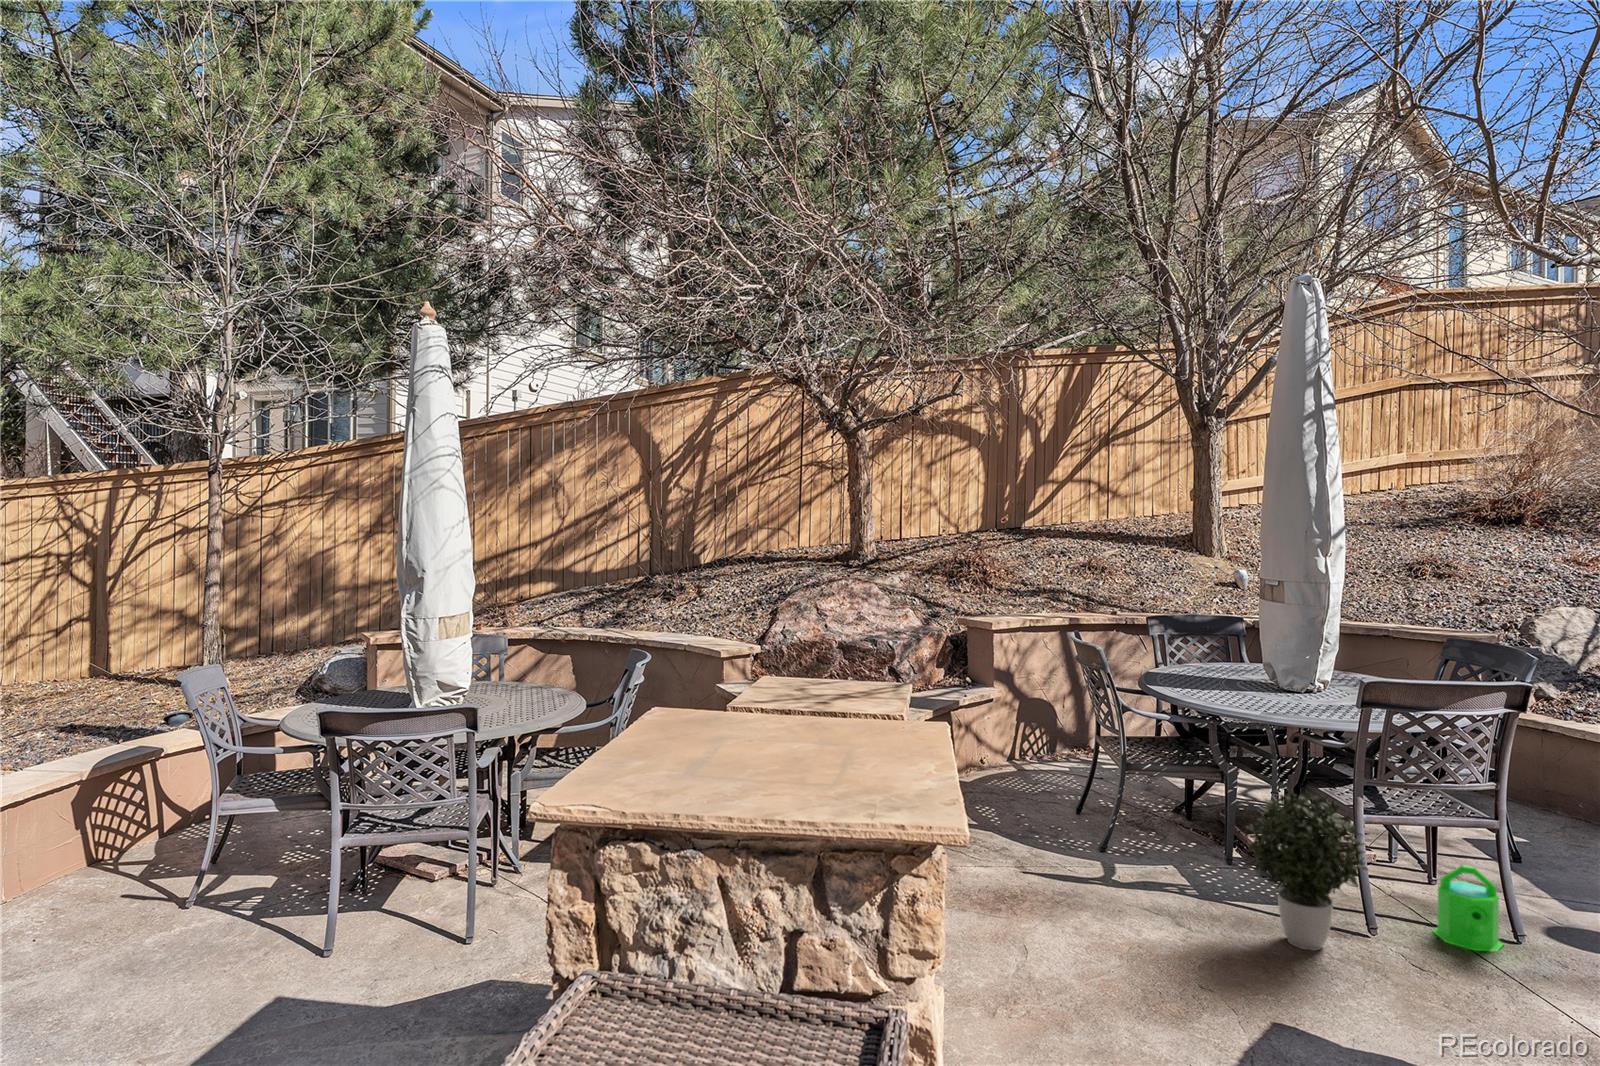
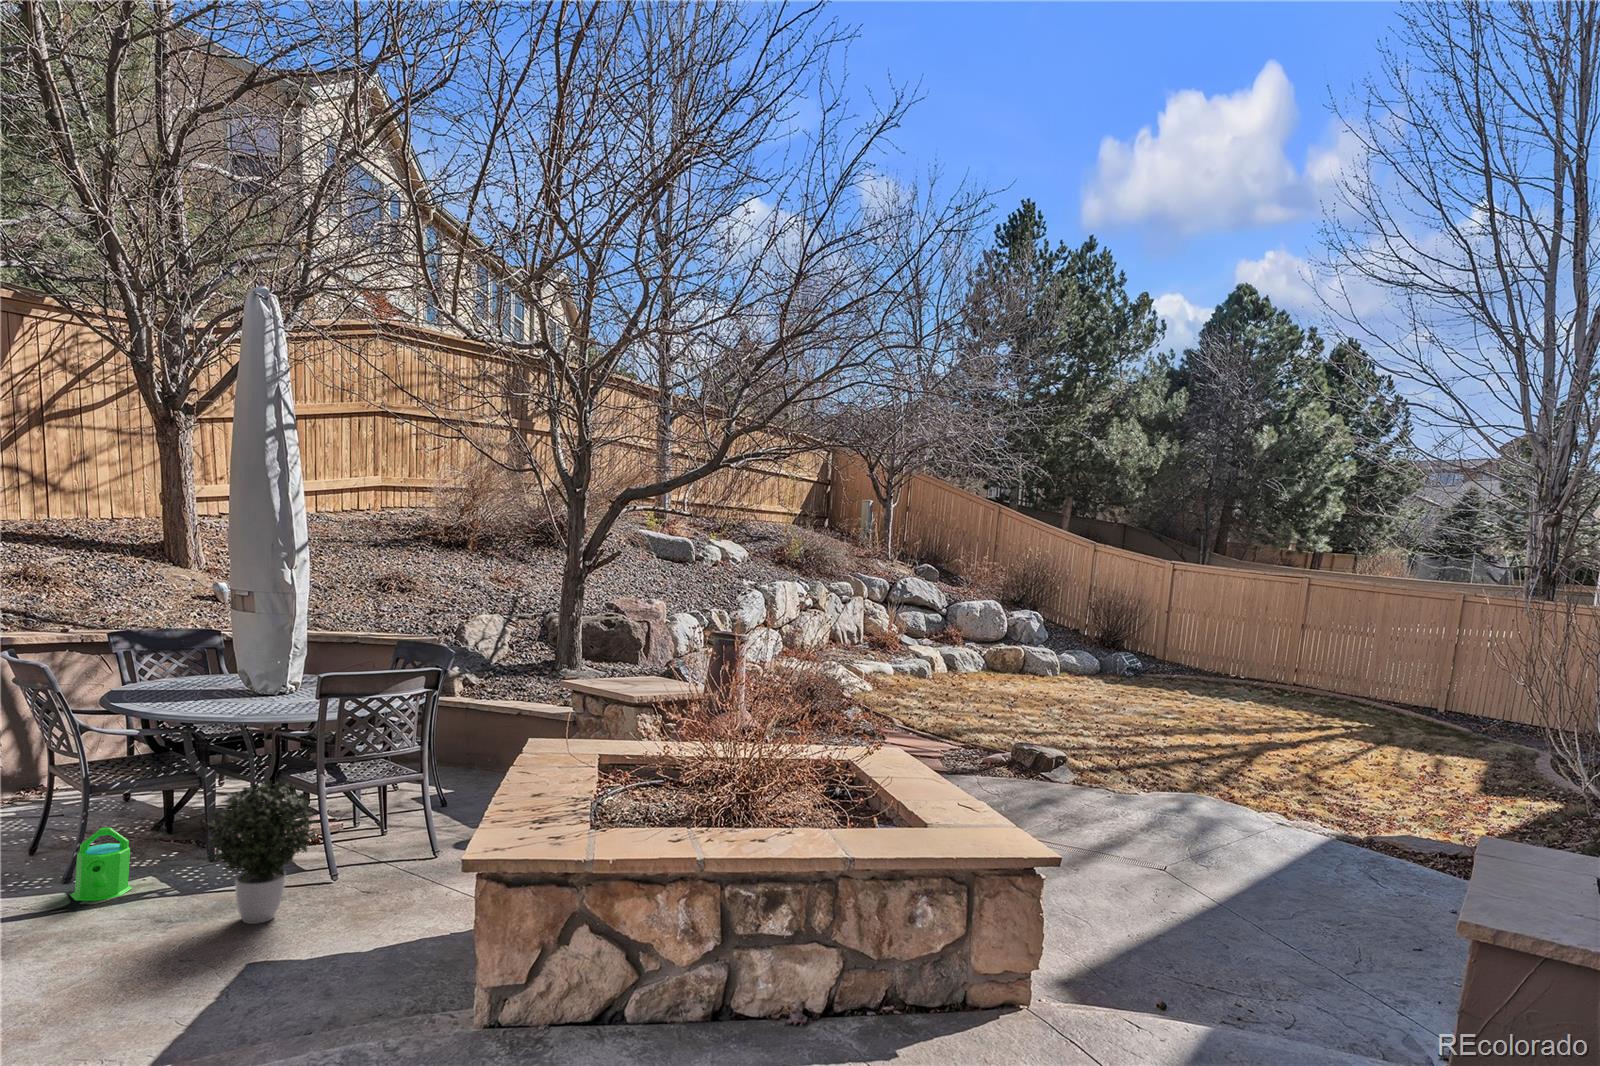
watering can: present [1433,865,1503,952] -> present [70,827,132,901]

